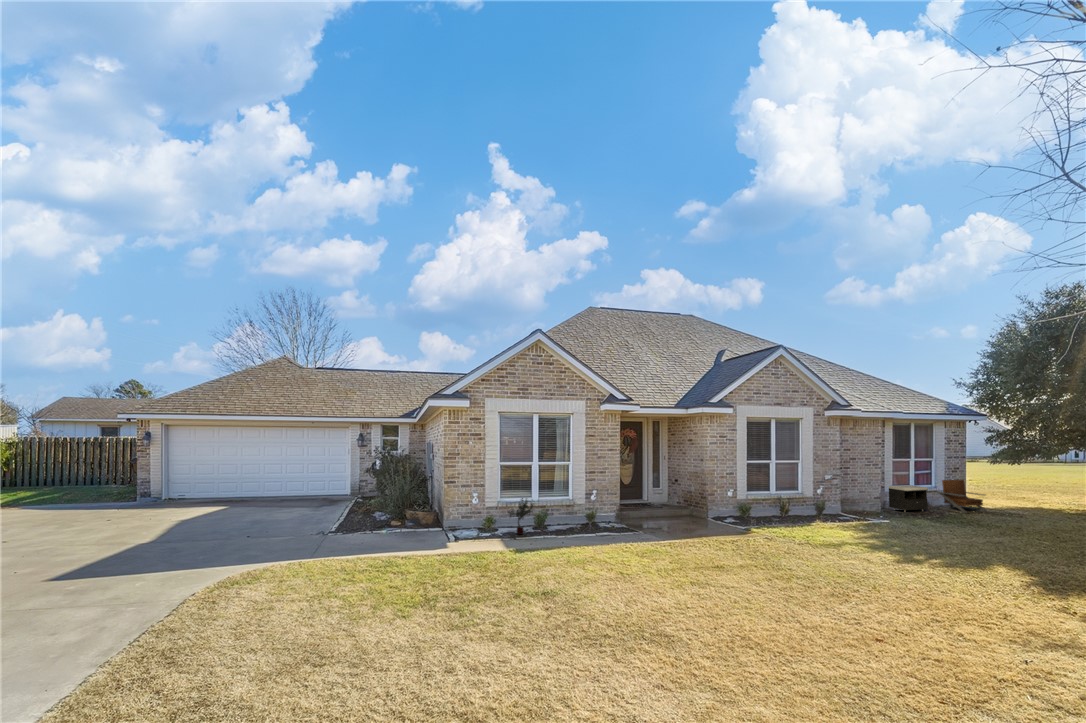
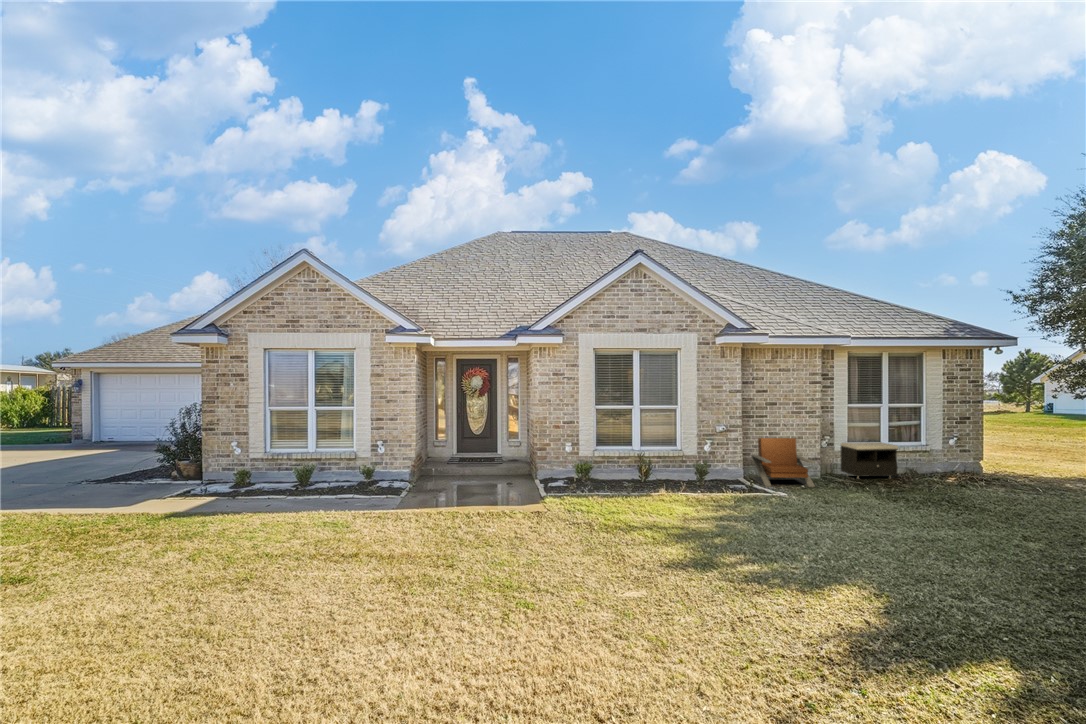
lounge chair: present [938,480,986,513] -> present [751,438,815,487]
potted tree: present [508,498,533,534] -> none [270,448,295,490]

